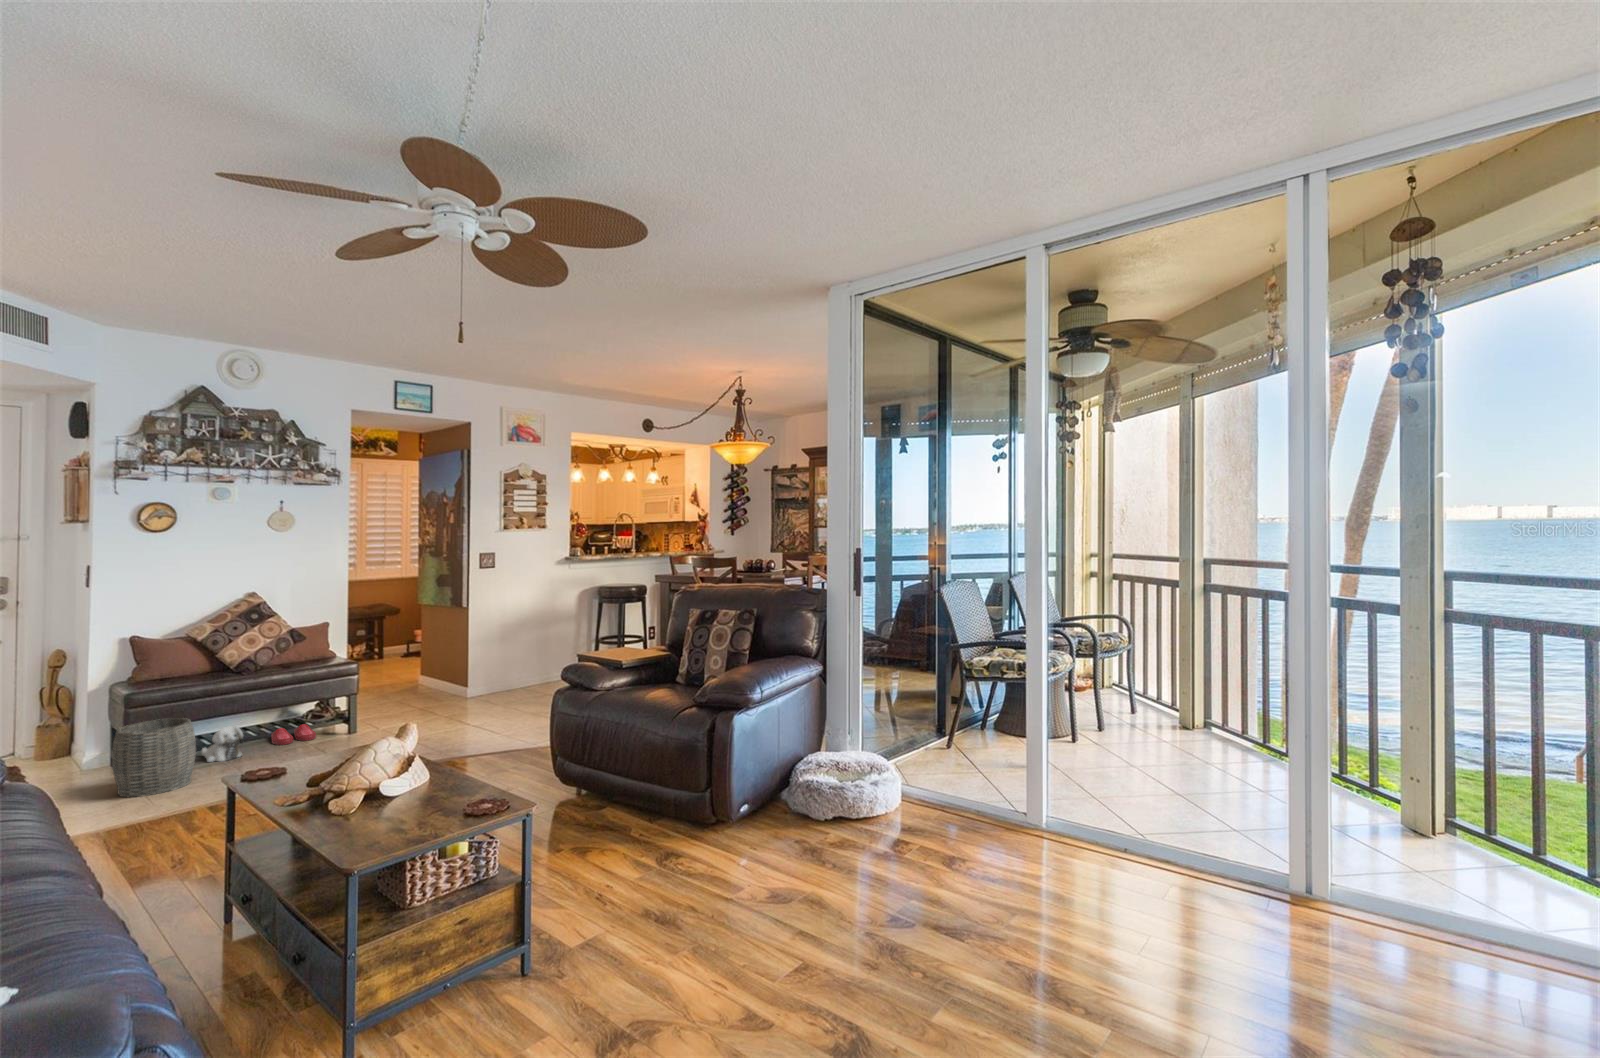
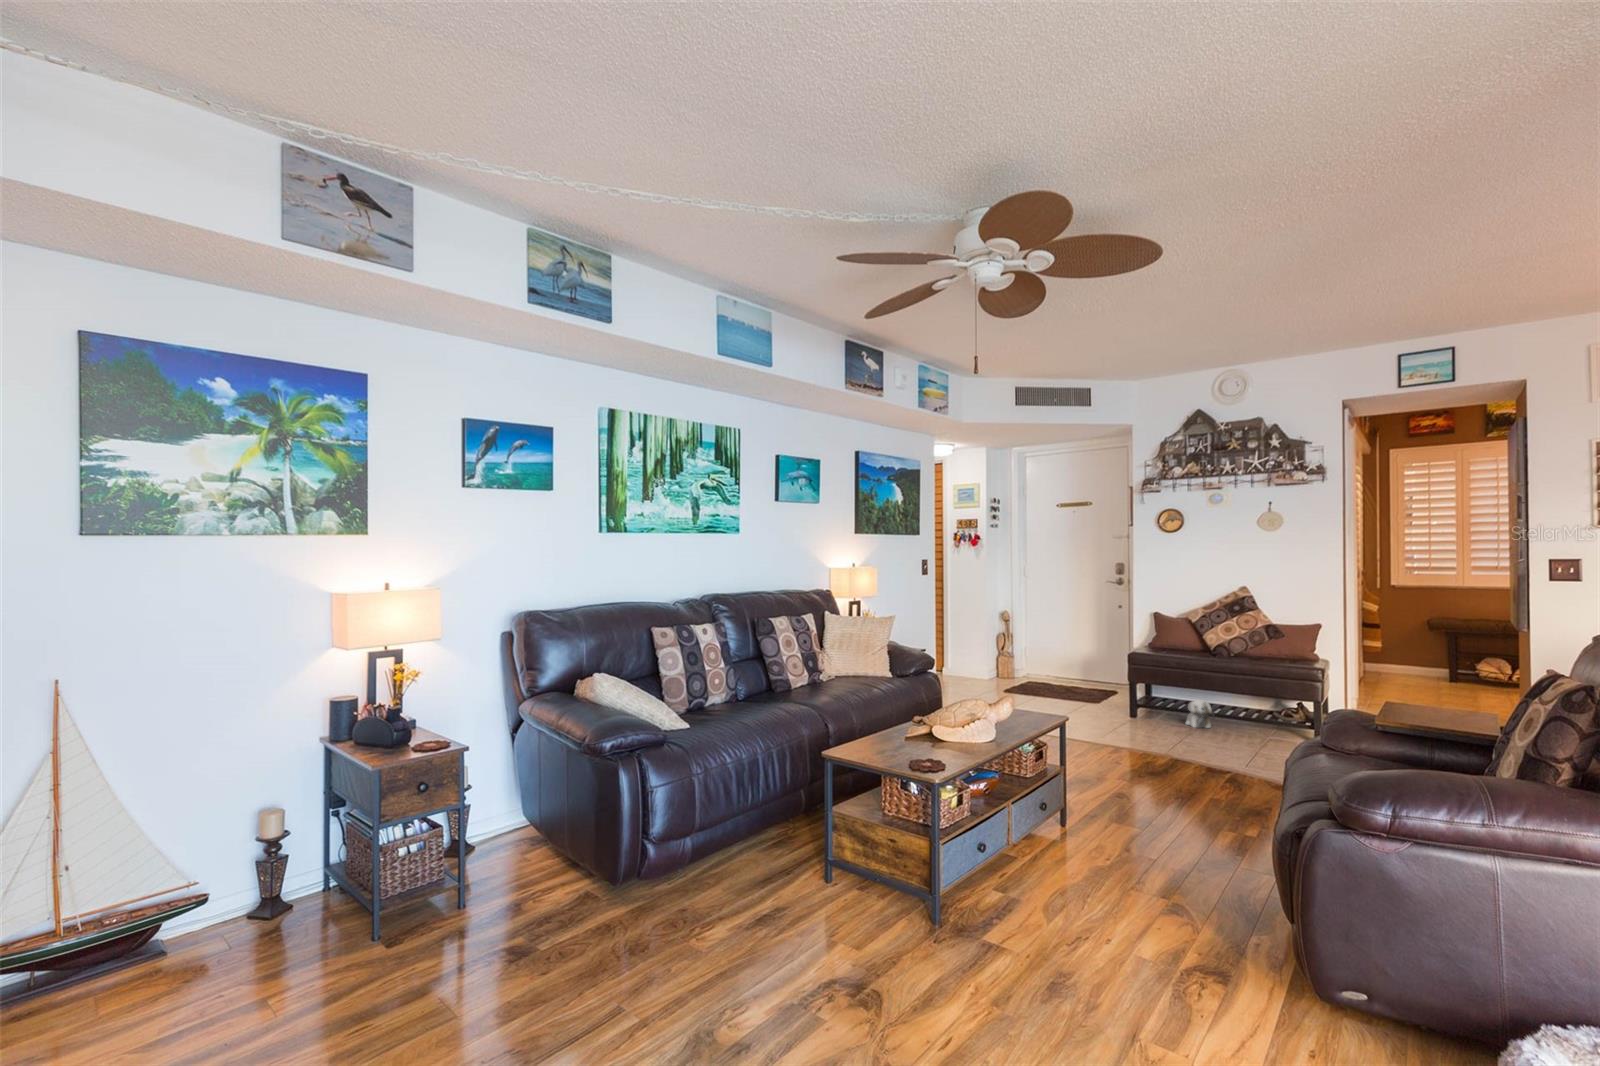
woven basket: present [112,718,196,797] -> none [1105,679,1157,736]
slippers: present [271,724,316,745] -> none [1247,714,1288,734]

